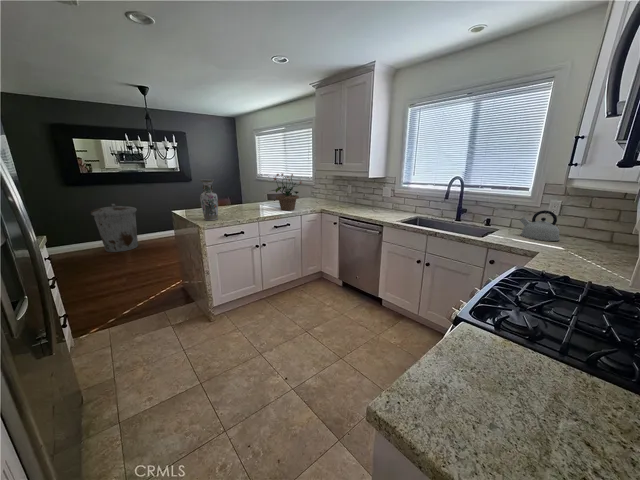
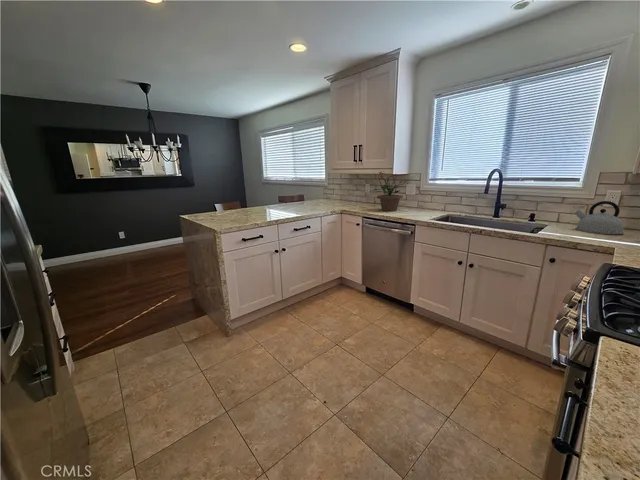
potted plant: present [272,173,301,210] -> present [374,172,407,211]
vase: present [200,179,218,220] -> none [215,179,234,224]
trash can: present [90,204,138,252] -> none [84,212,136,264]

